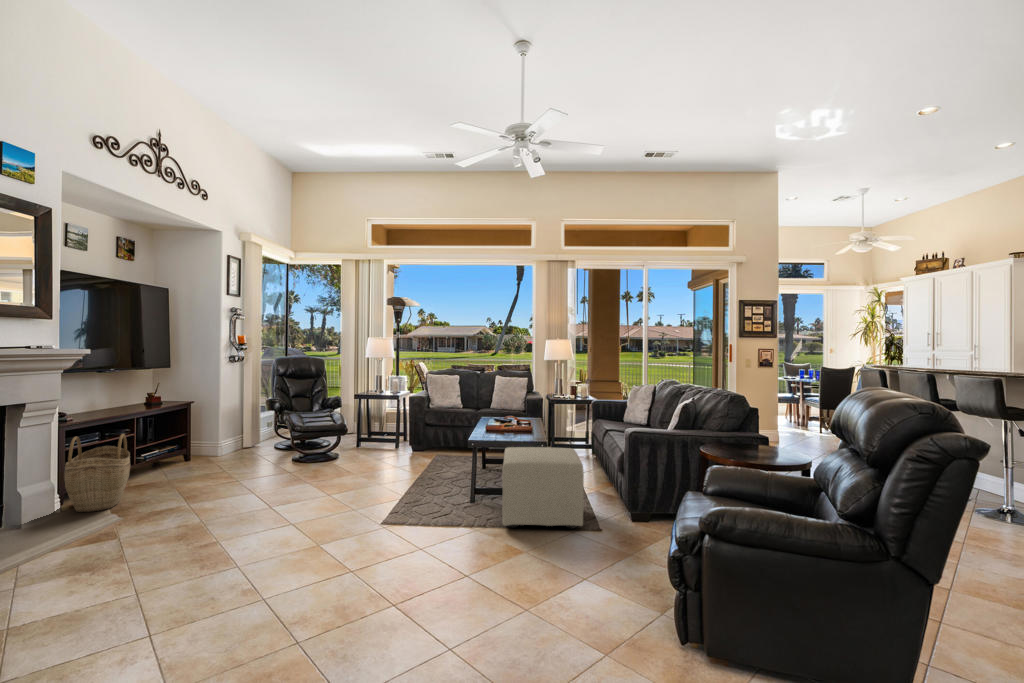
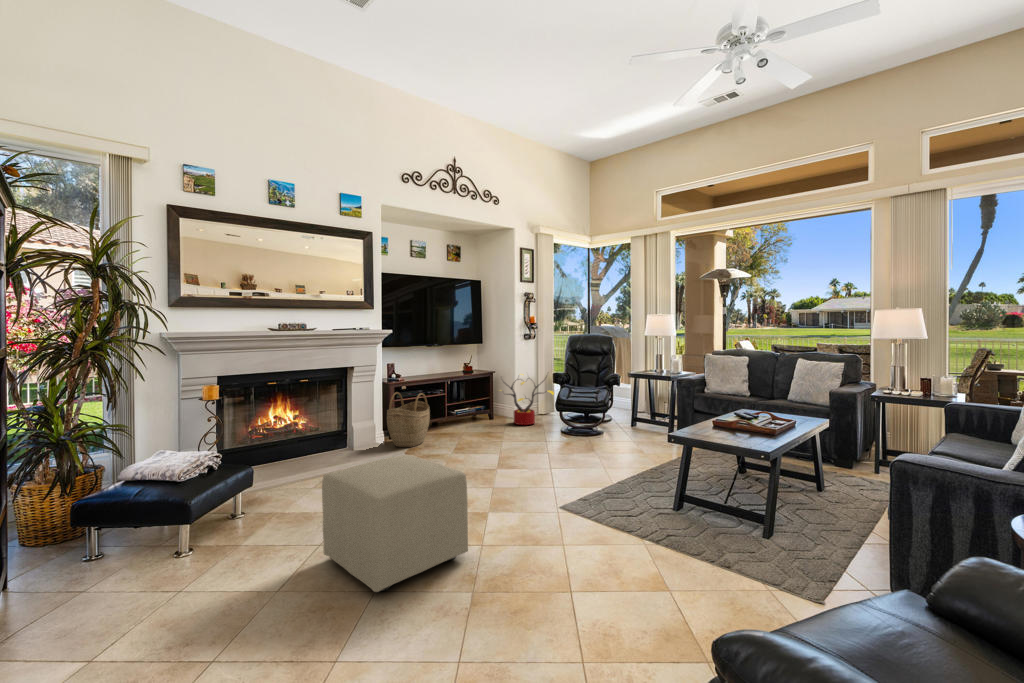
decorative plant: none [194,397,274,461] -> present [503,378,554,425]
ottoman: present [502,447,584,529] -> present [322,455,468,592]

